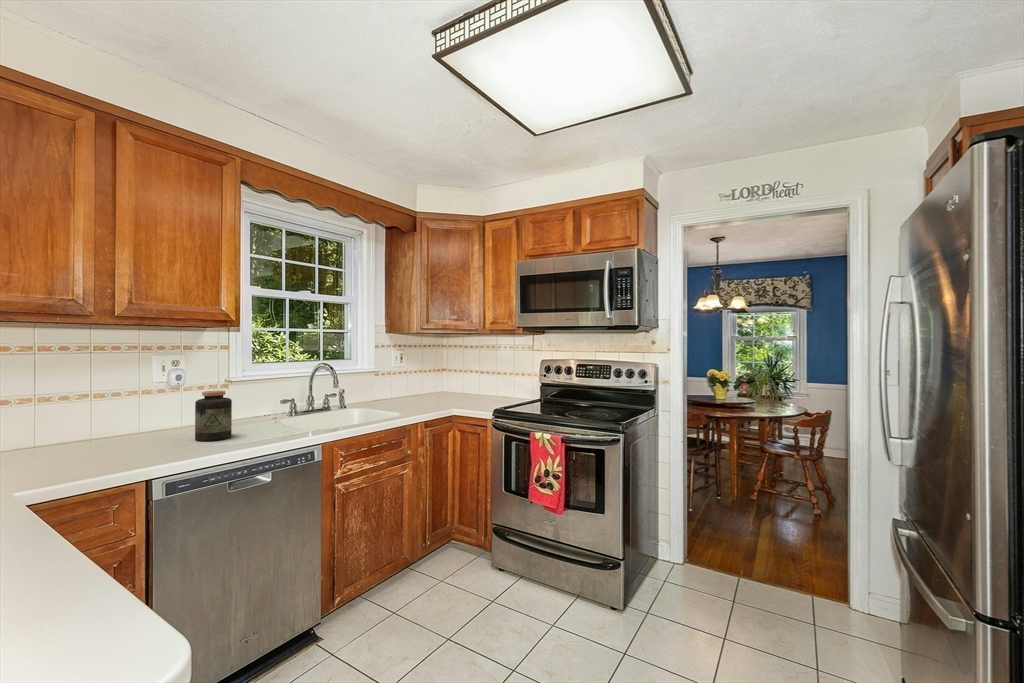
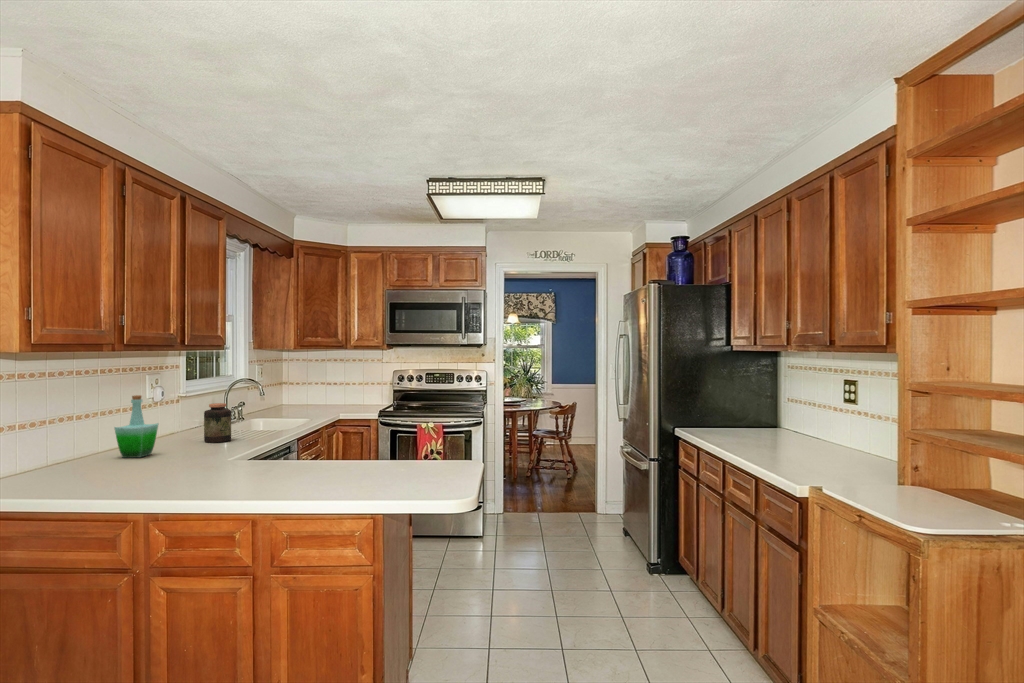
bottle: none [26,376,85,457] -> present [114,395,158,458]

